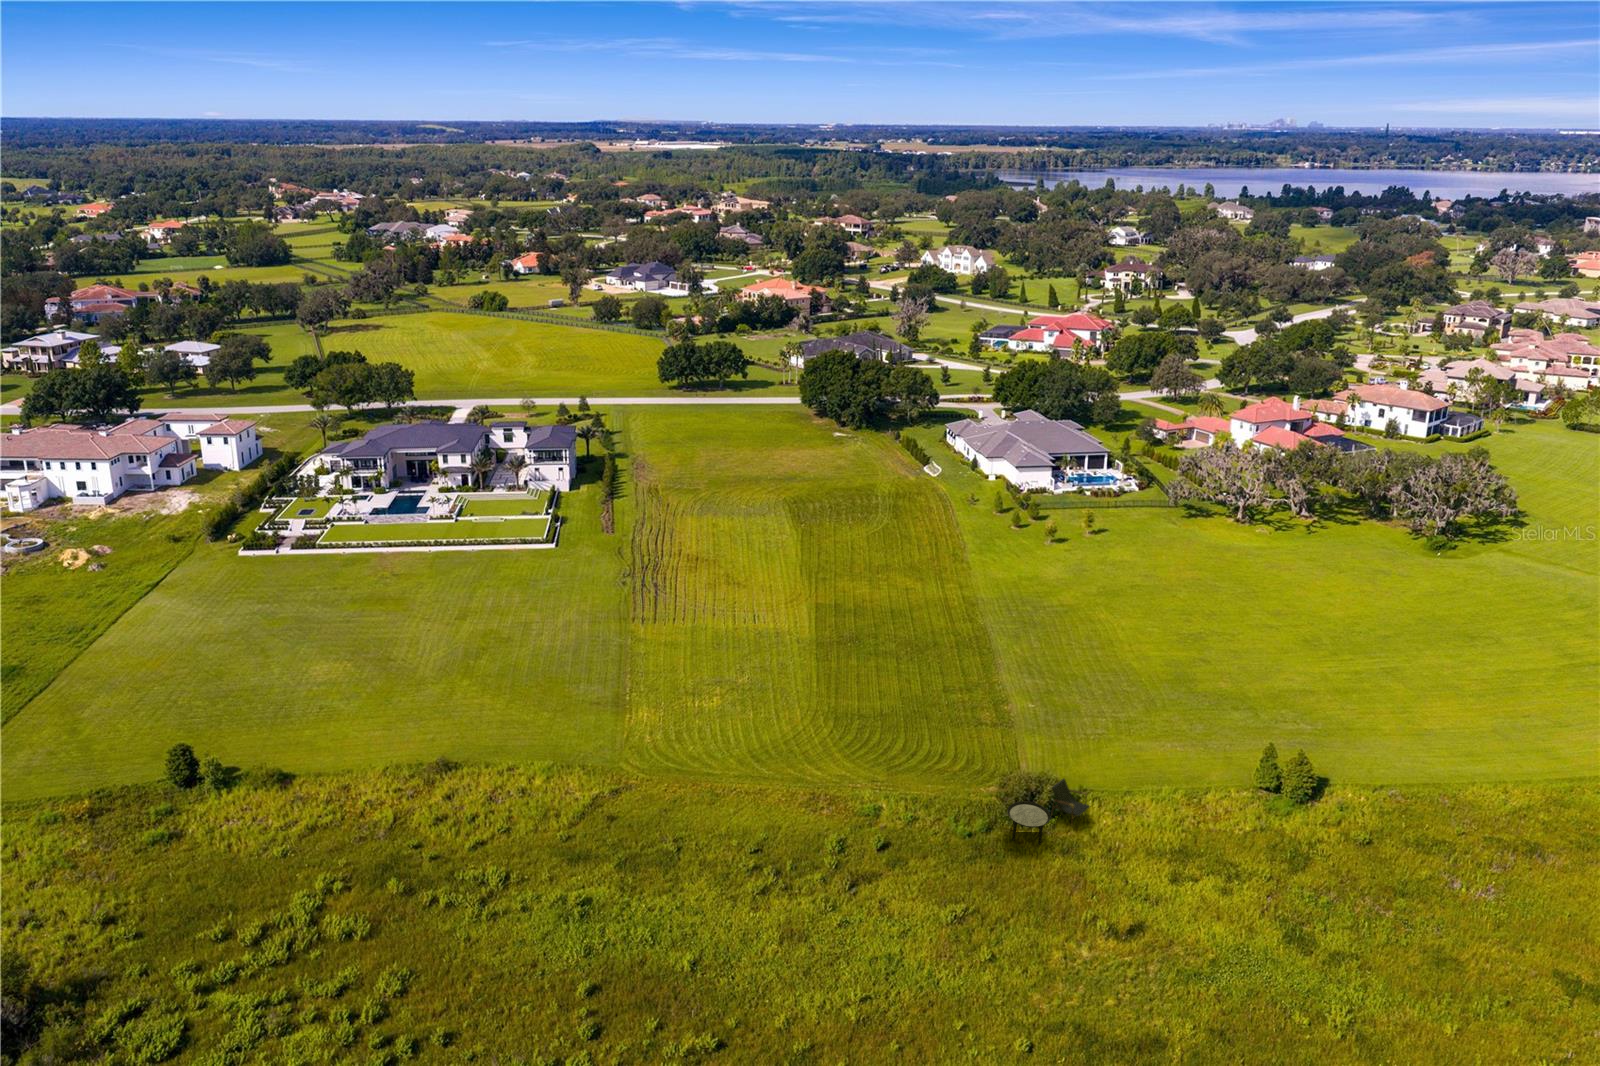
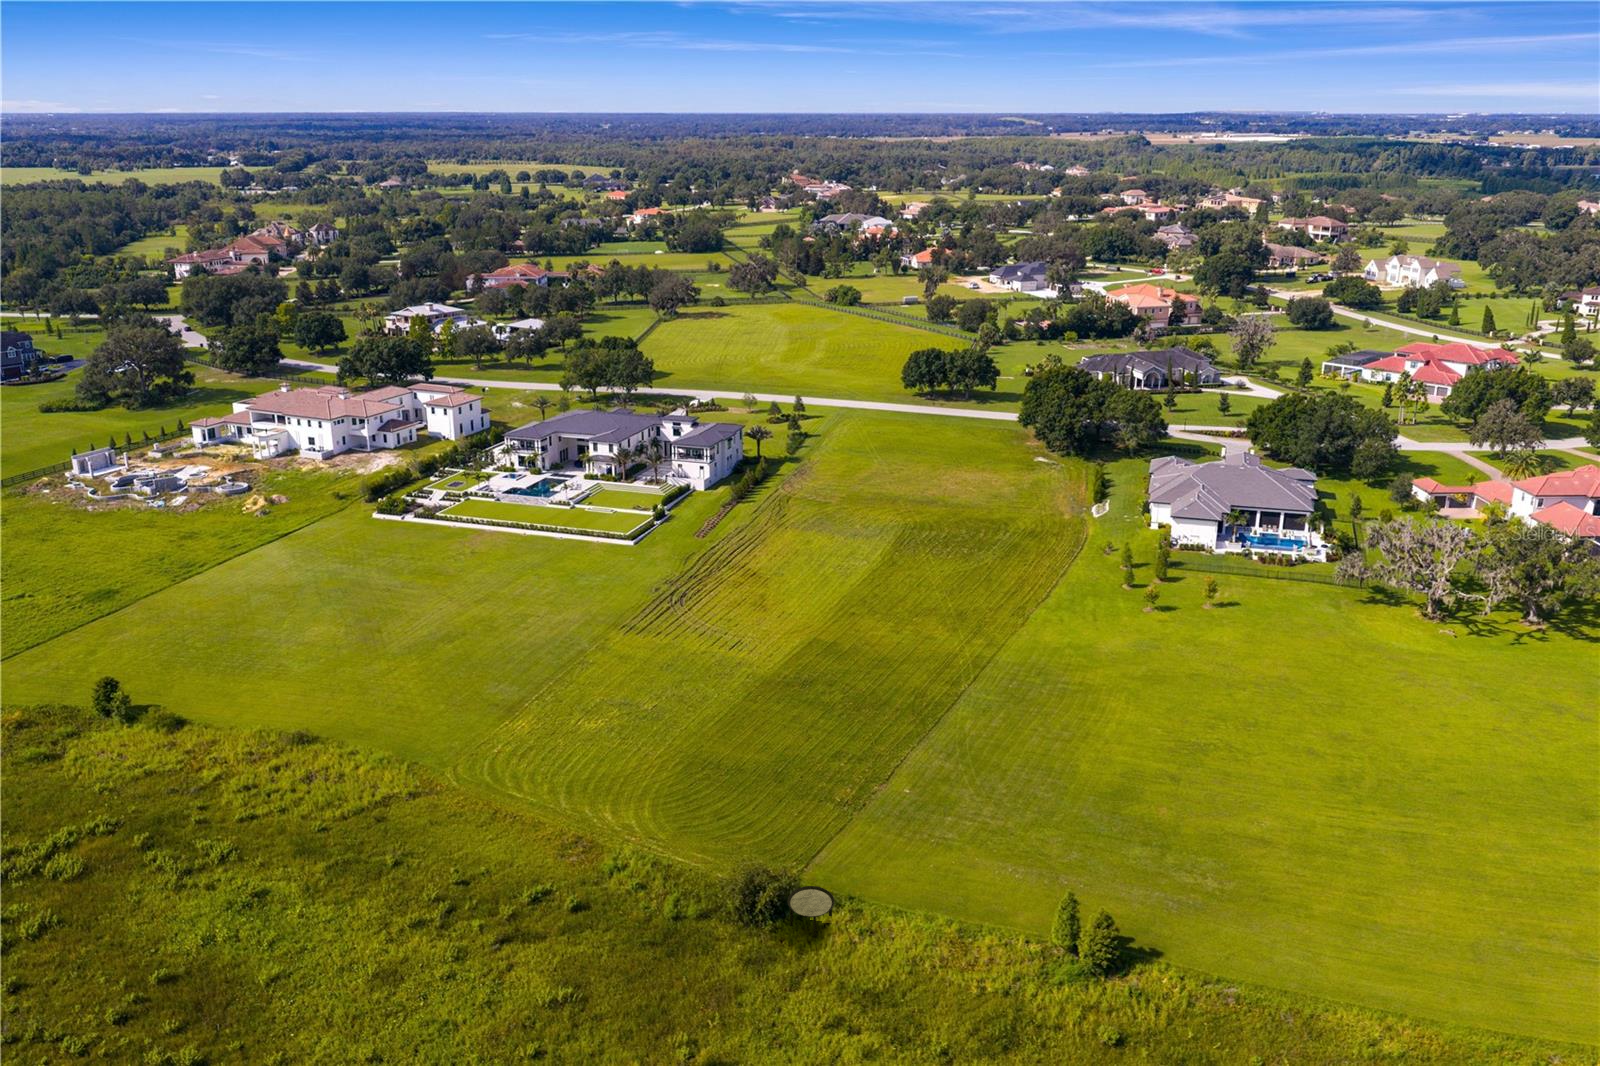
lounge chair: present [1051,779,1090,825] -> none [855,872,894,928]

